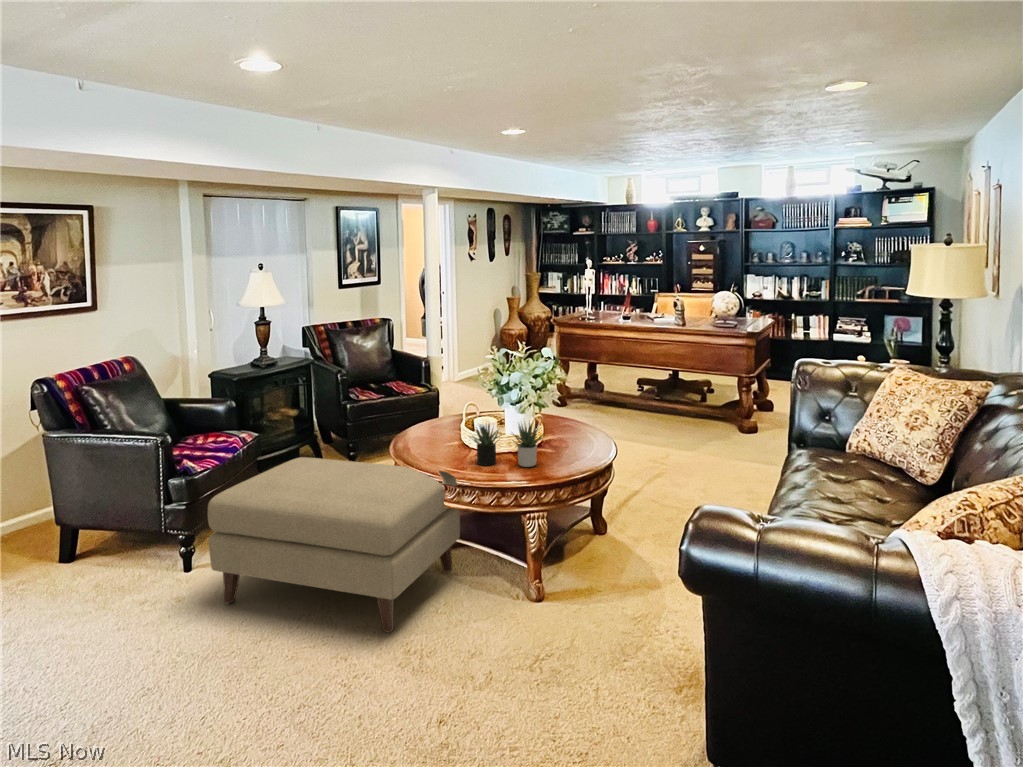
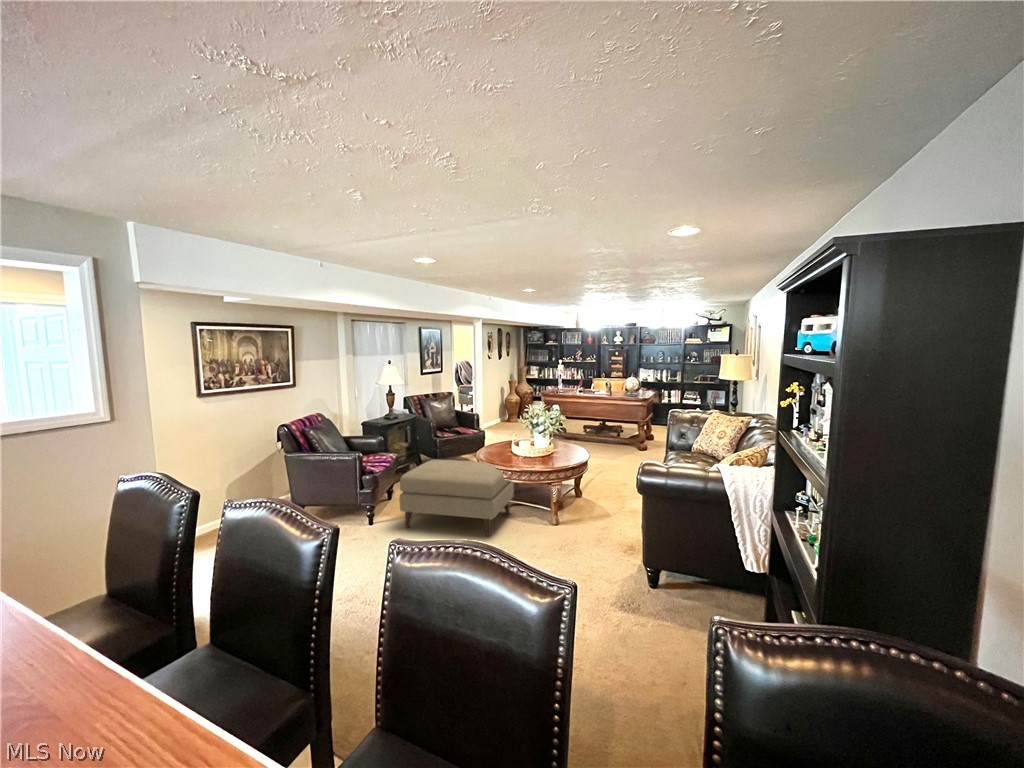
succulent plant: present [469,422,543,467] -> none [517,438,556,461]

